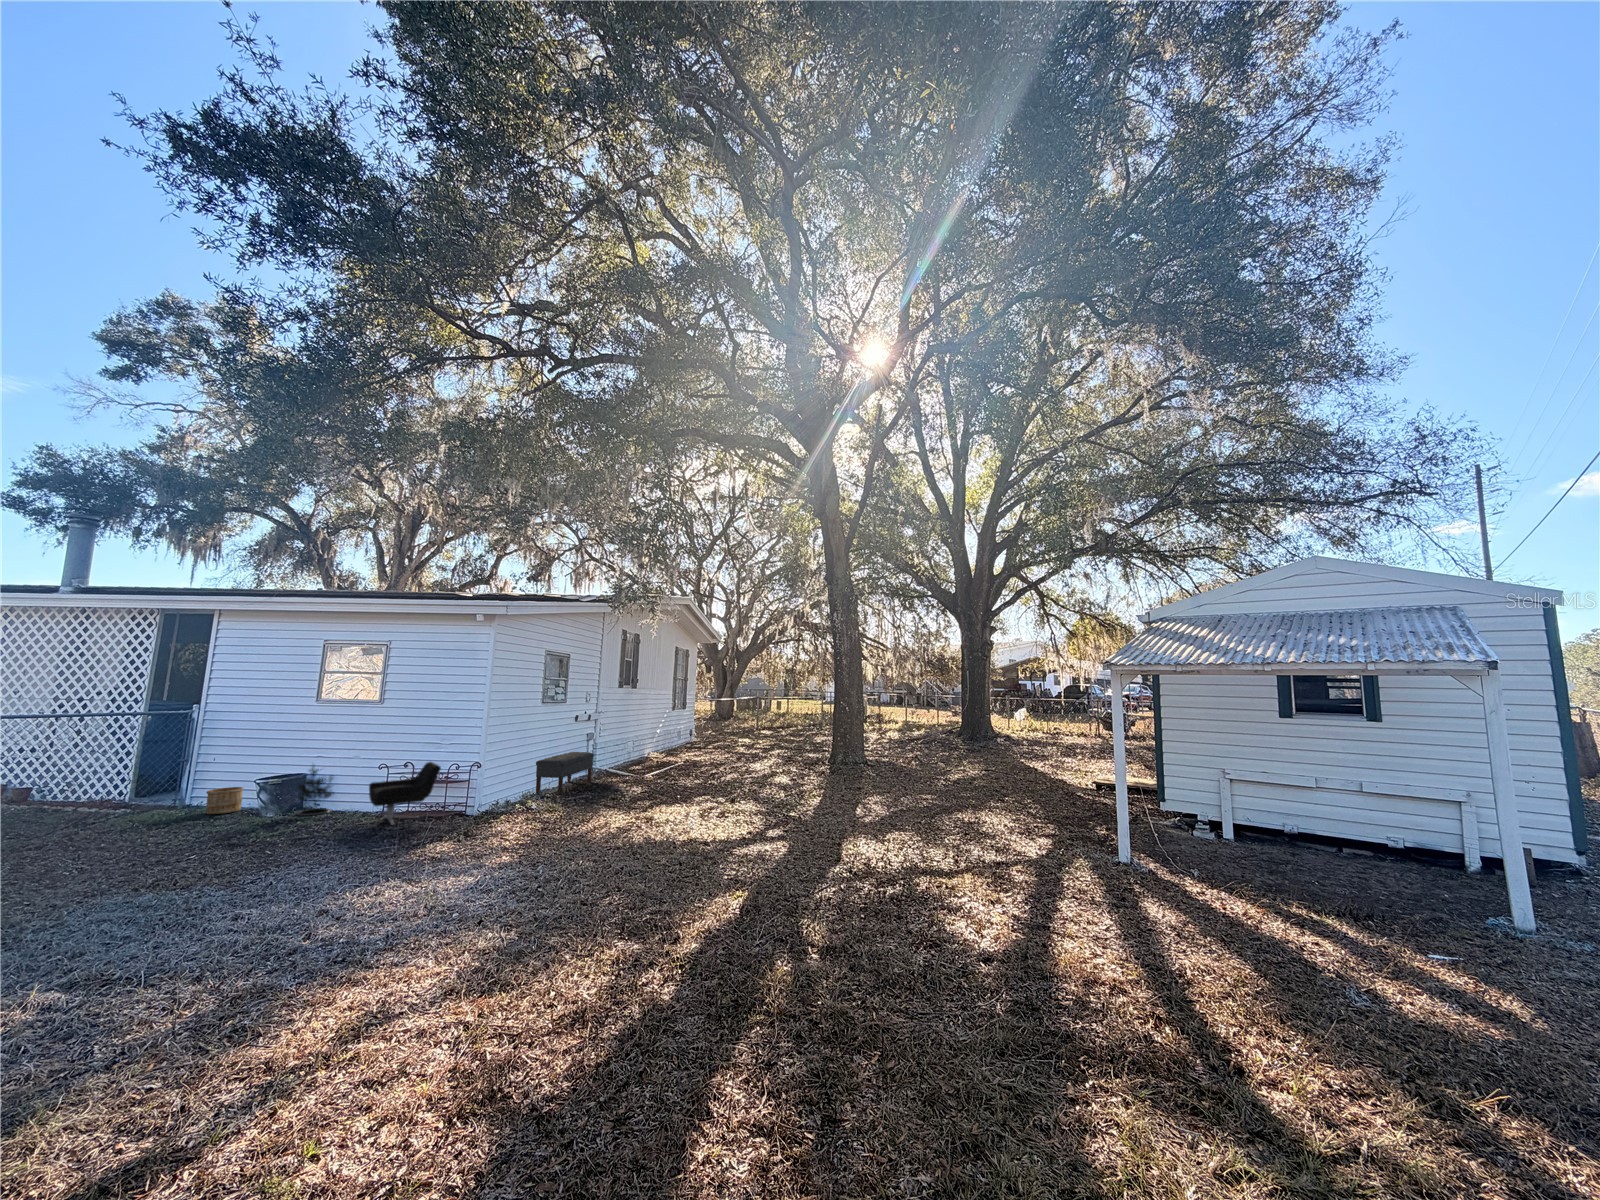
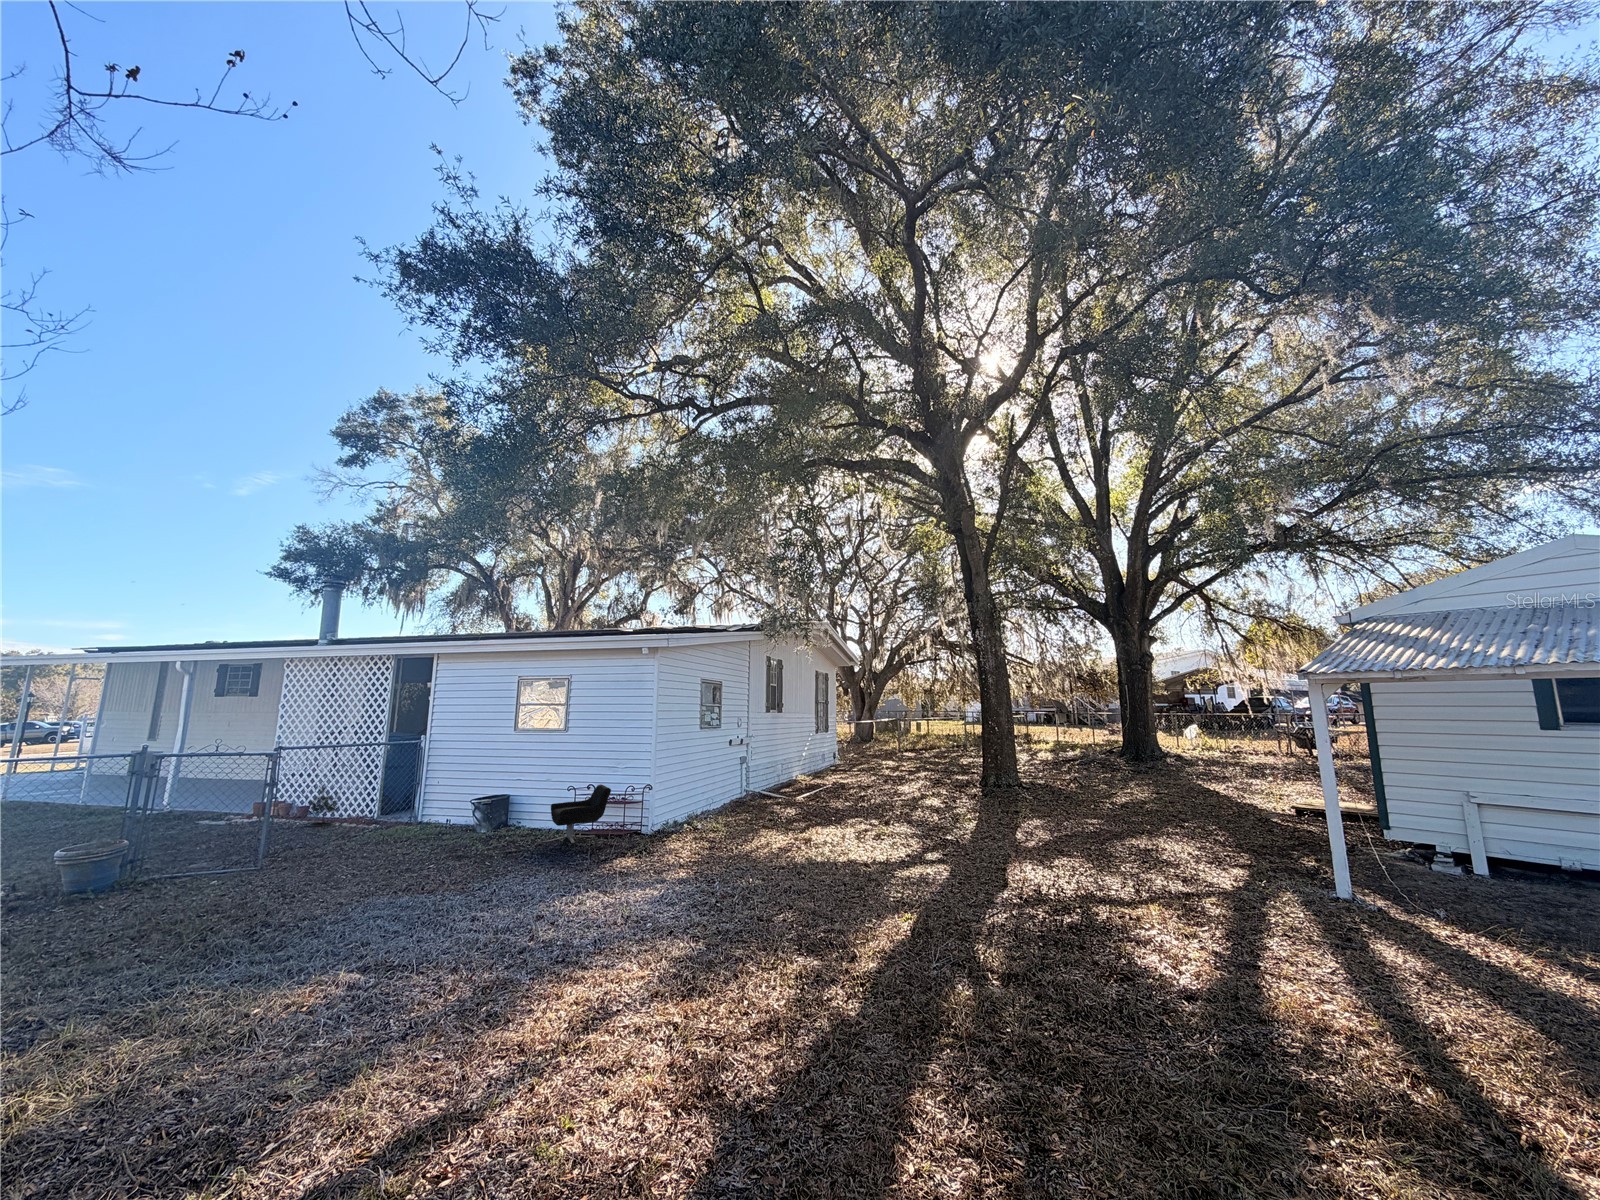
bench: present [536,752,594,794] -> none [691,775,743,817]
potted tree: present [297,766,334,816] -> present [308,784,339,827]
wooden bucket: present [207,787,244,814] -> none [421,807,448,831]

